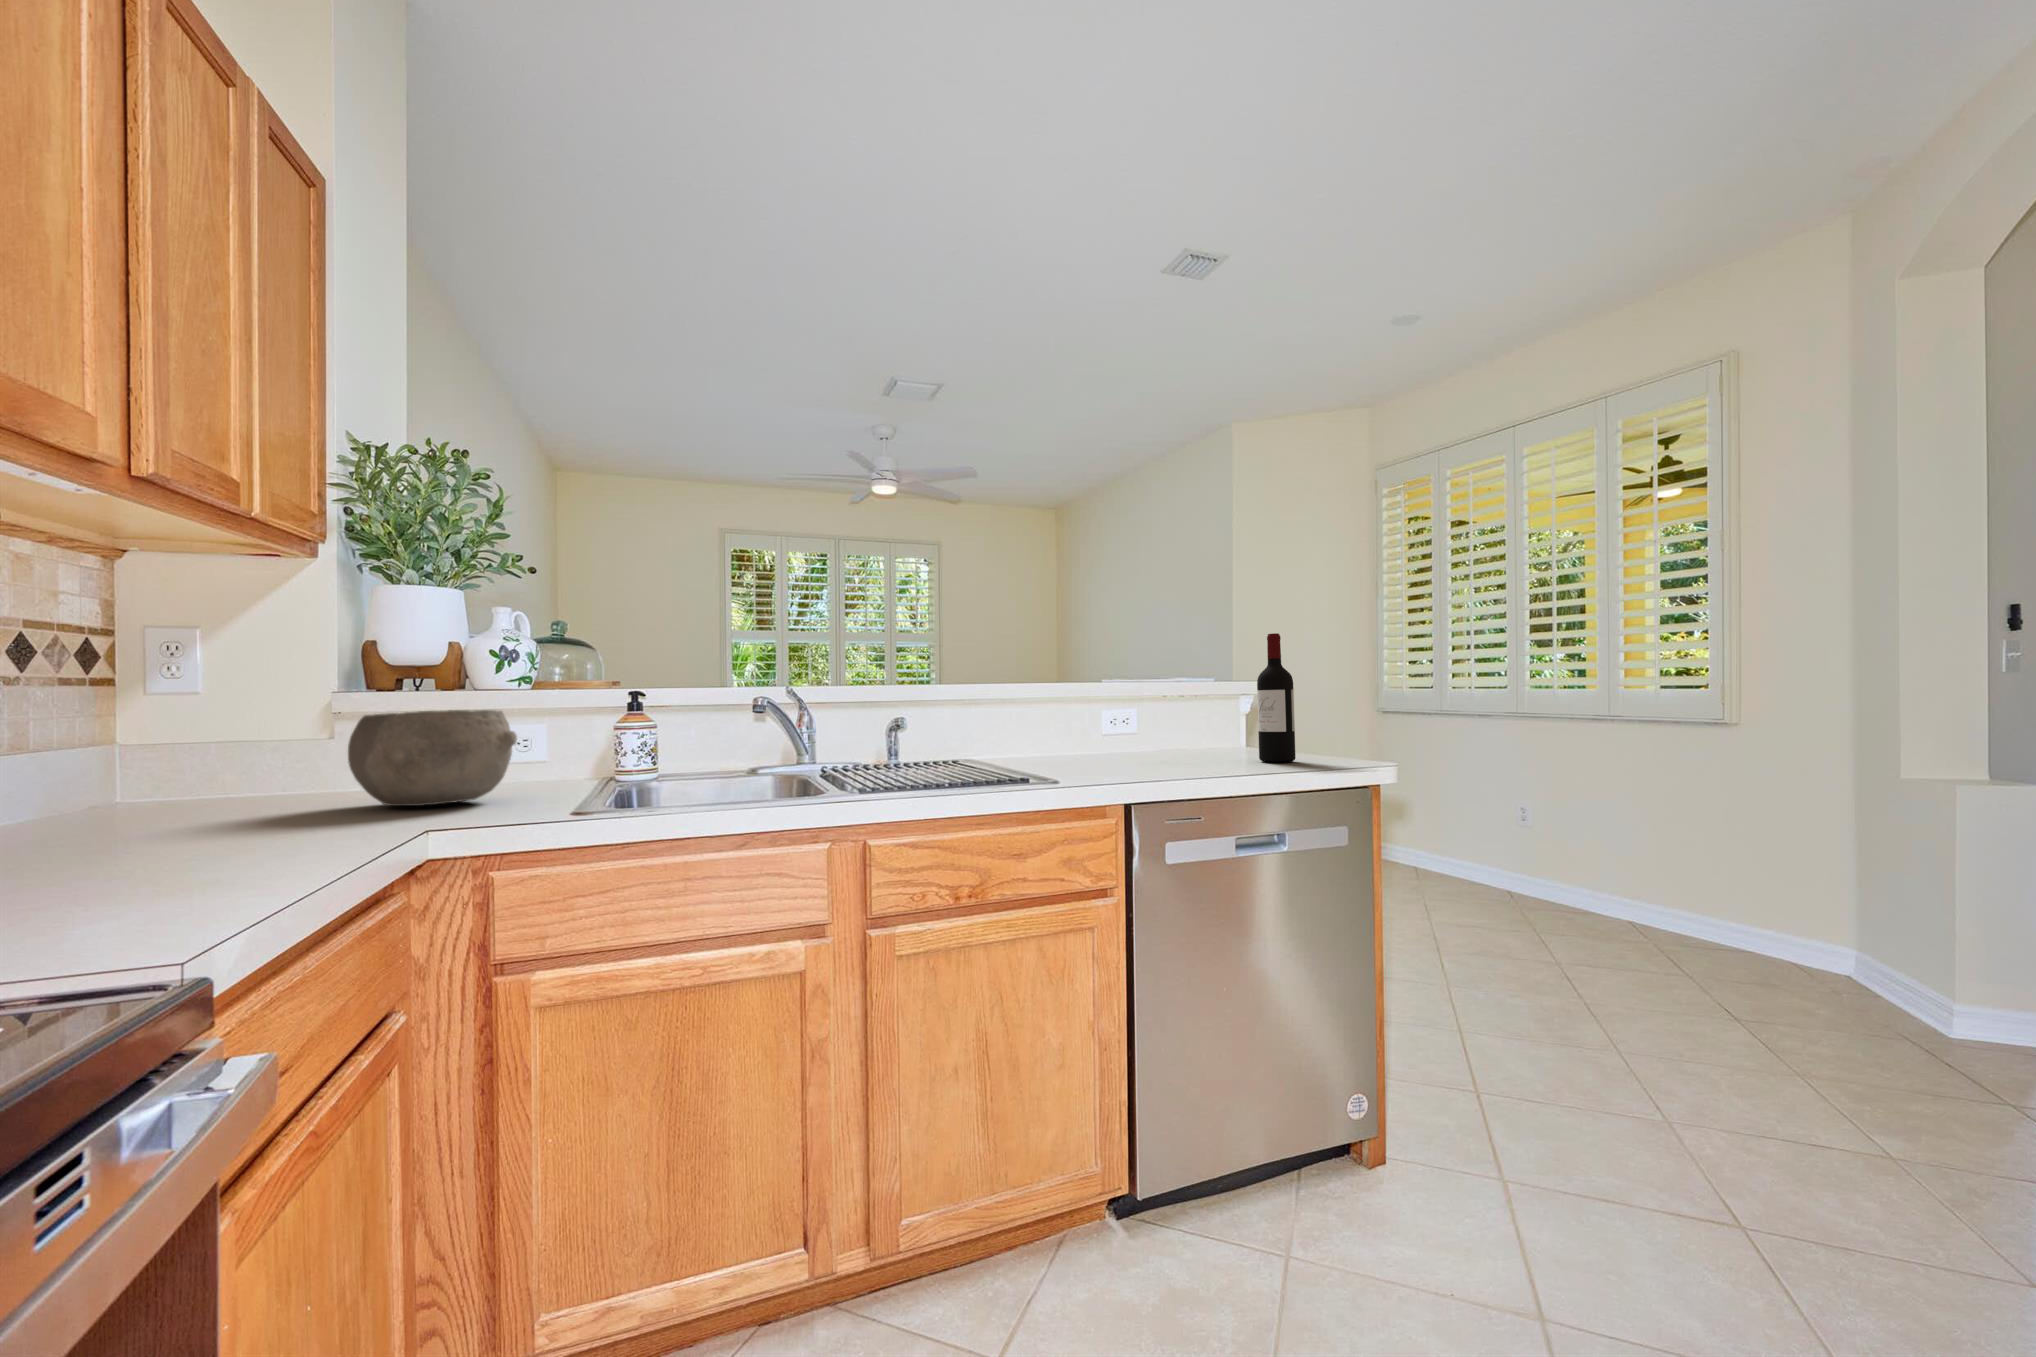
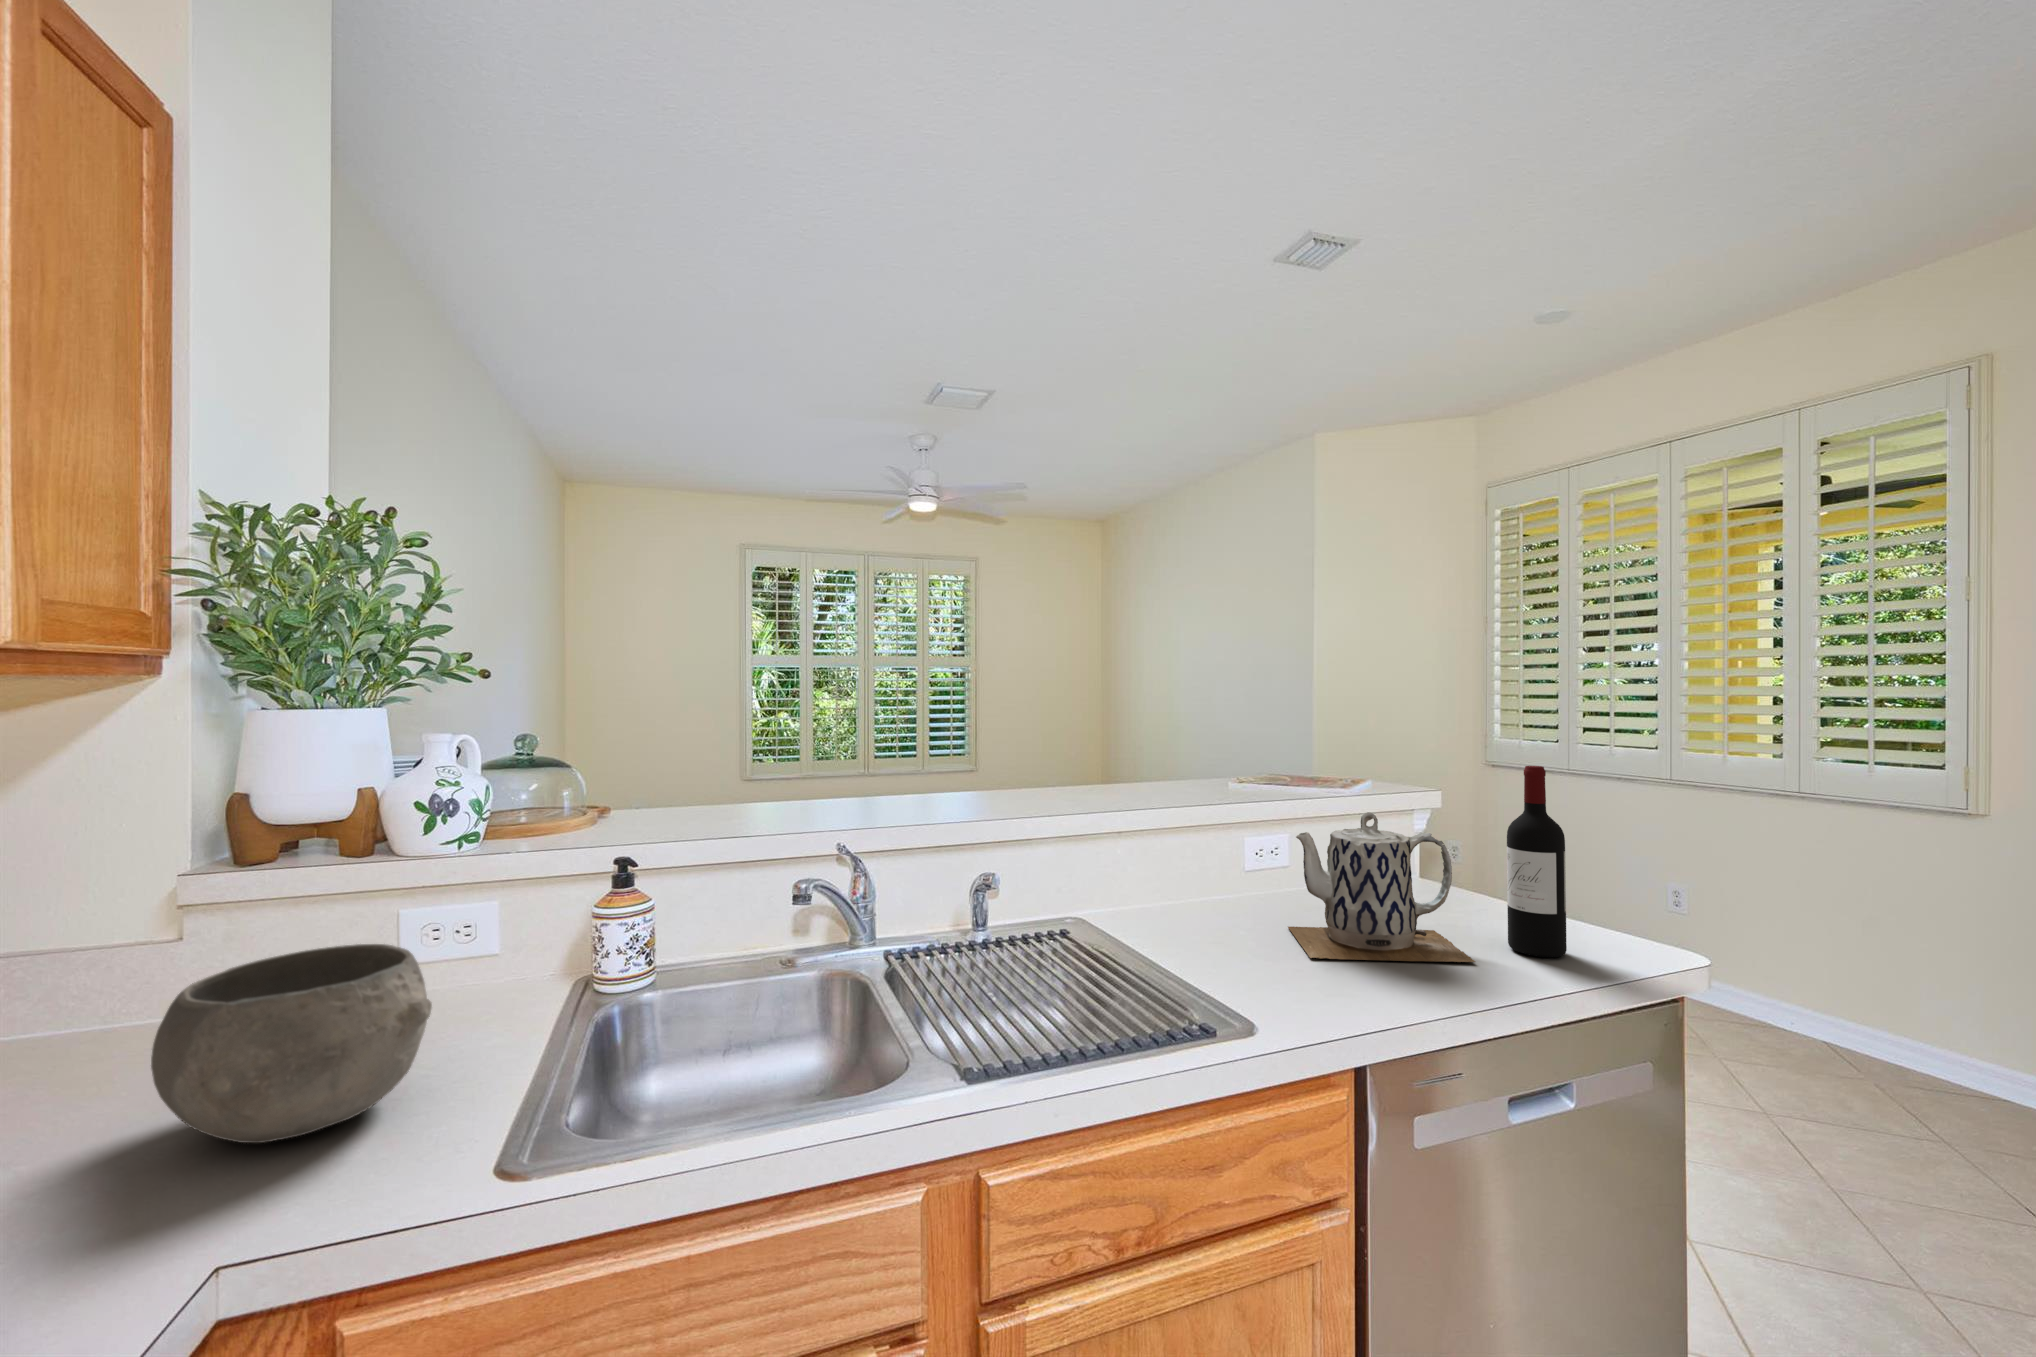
teapot: none [1115,671,1229,765] -> present [1288,812,1475,962]

